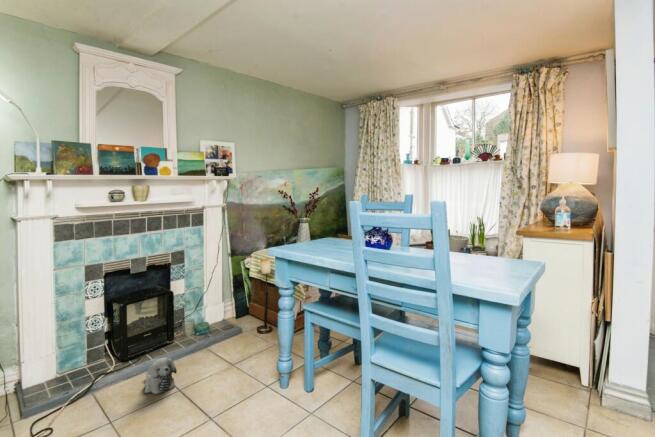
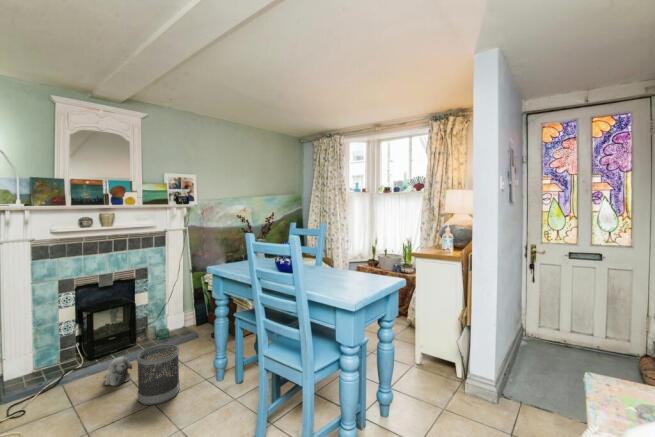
wastebasket: none [188,342,240,421] -> present [137,344,180,405]

